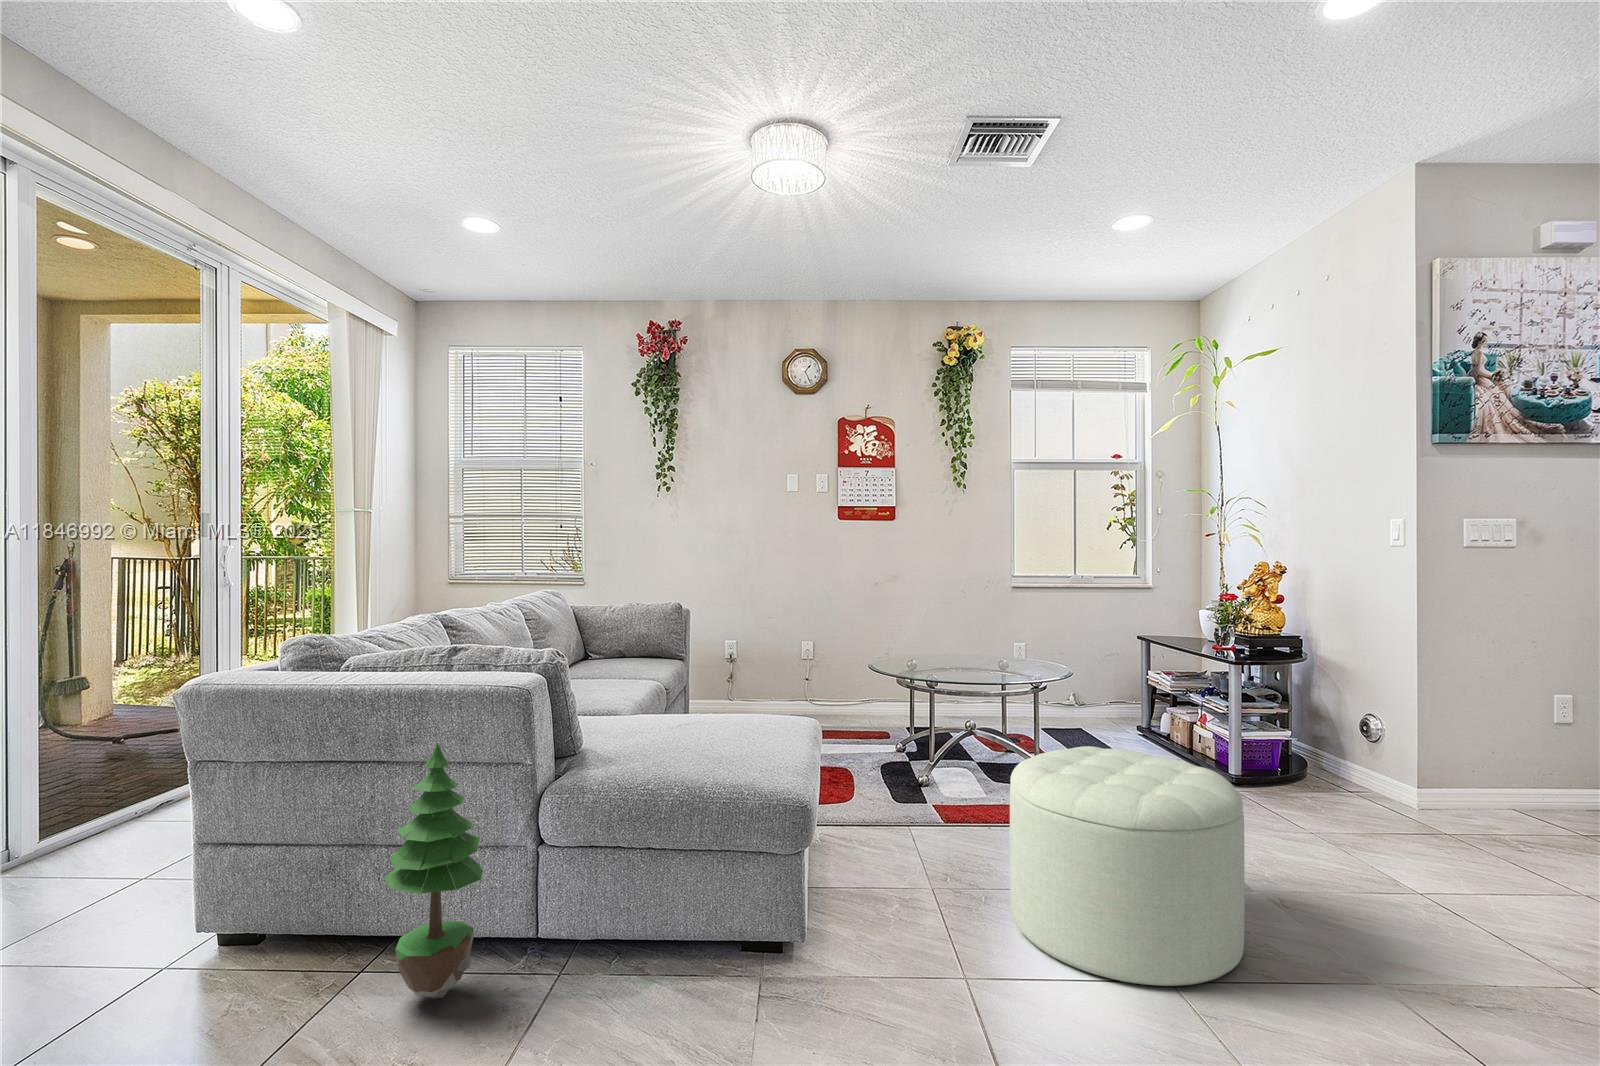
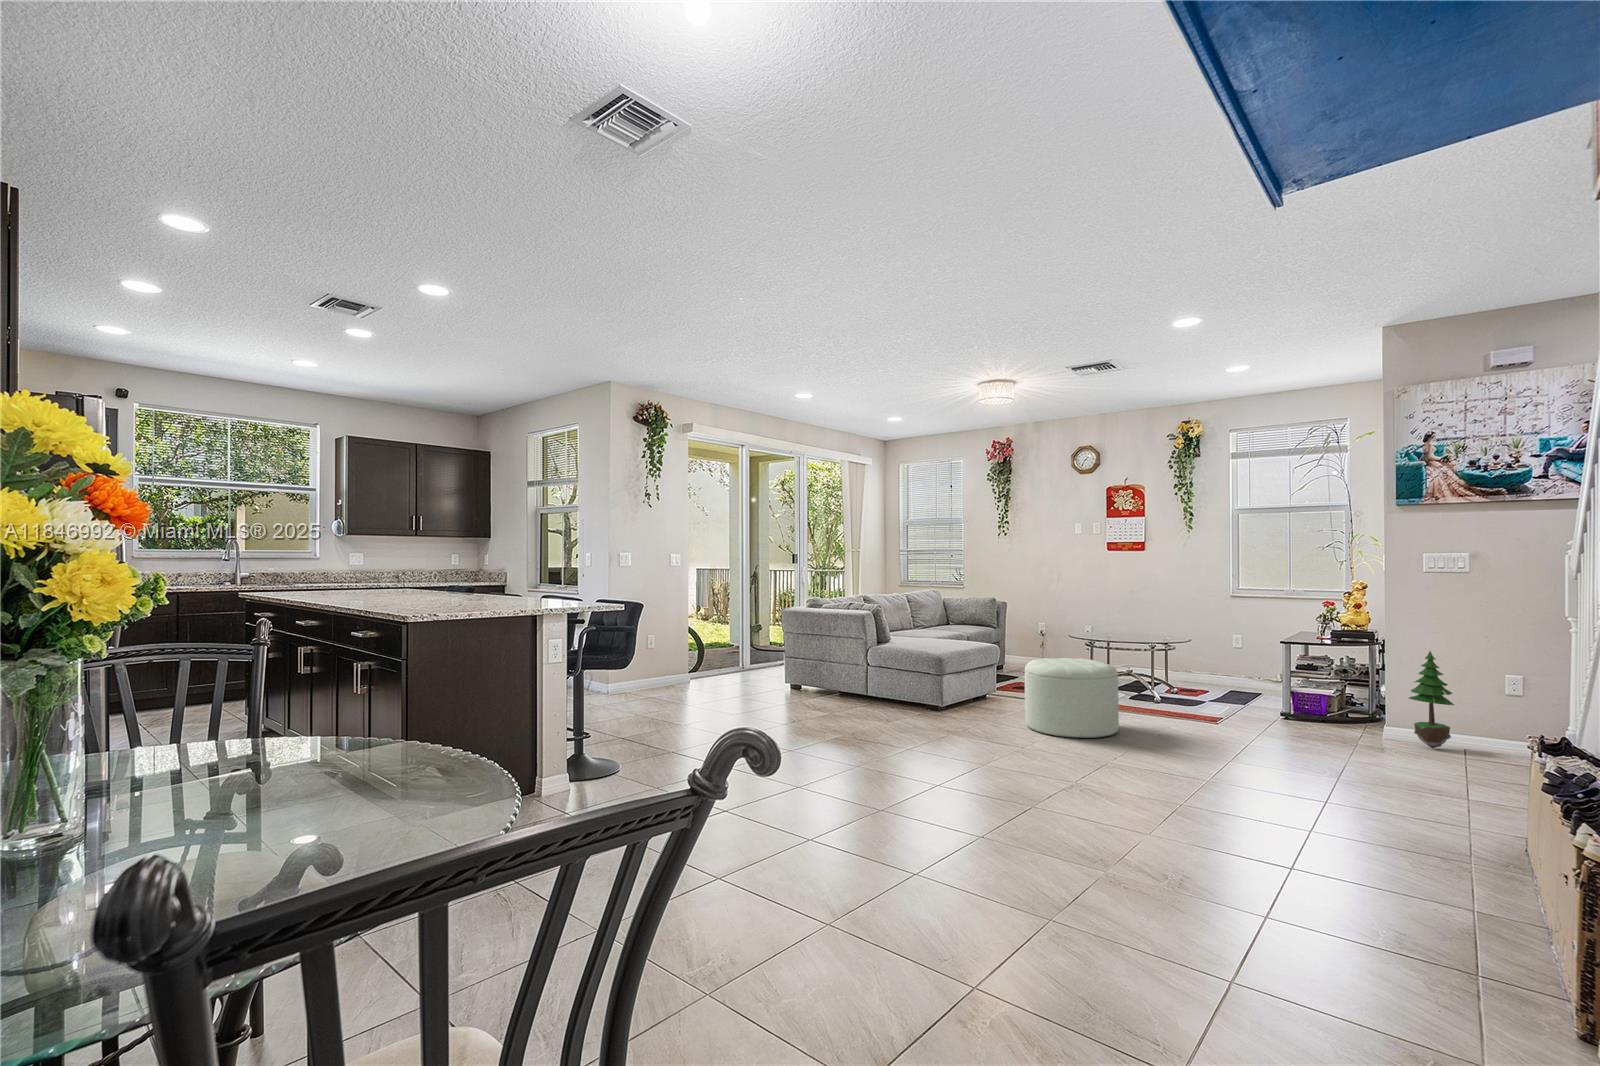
potted tree: present [384,743,483,999] -> present [1409,651,1454,749]

